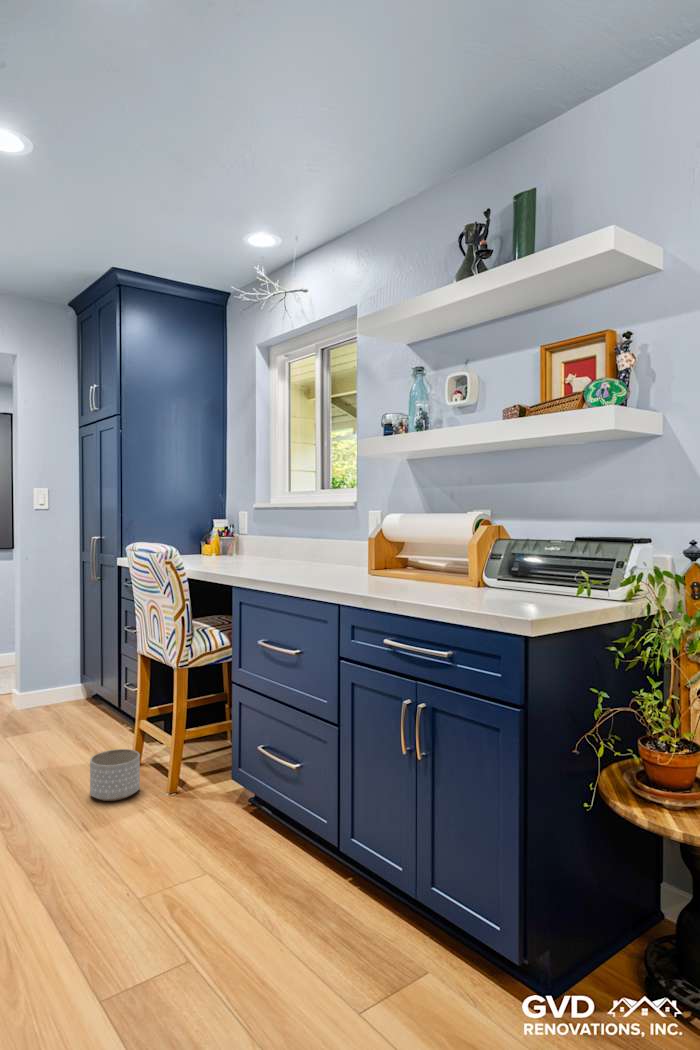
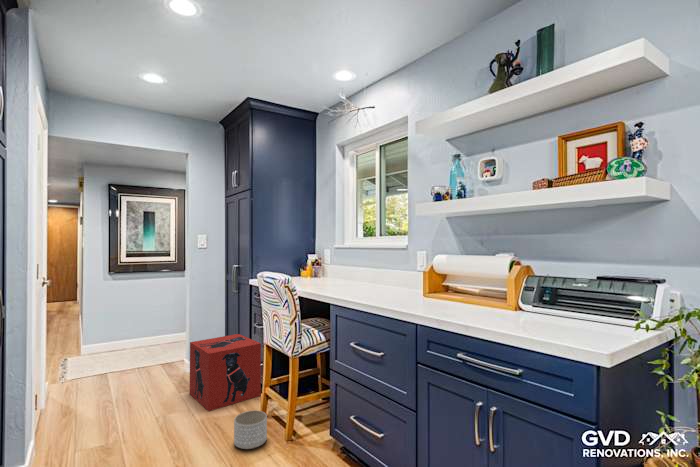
storage box: none [22,647,135,759] -> present [189,334,261,411]

